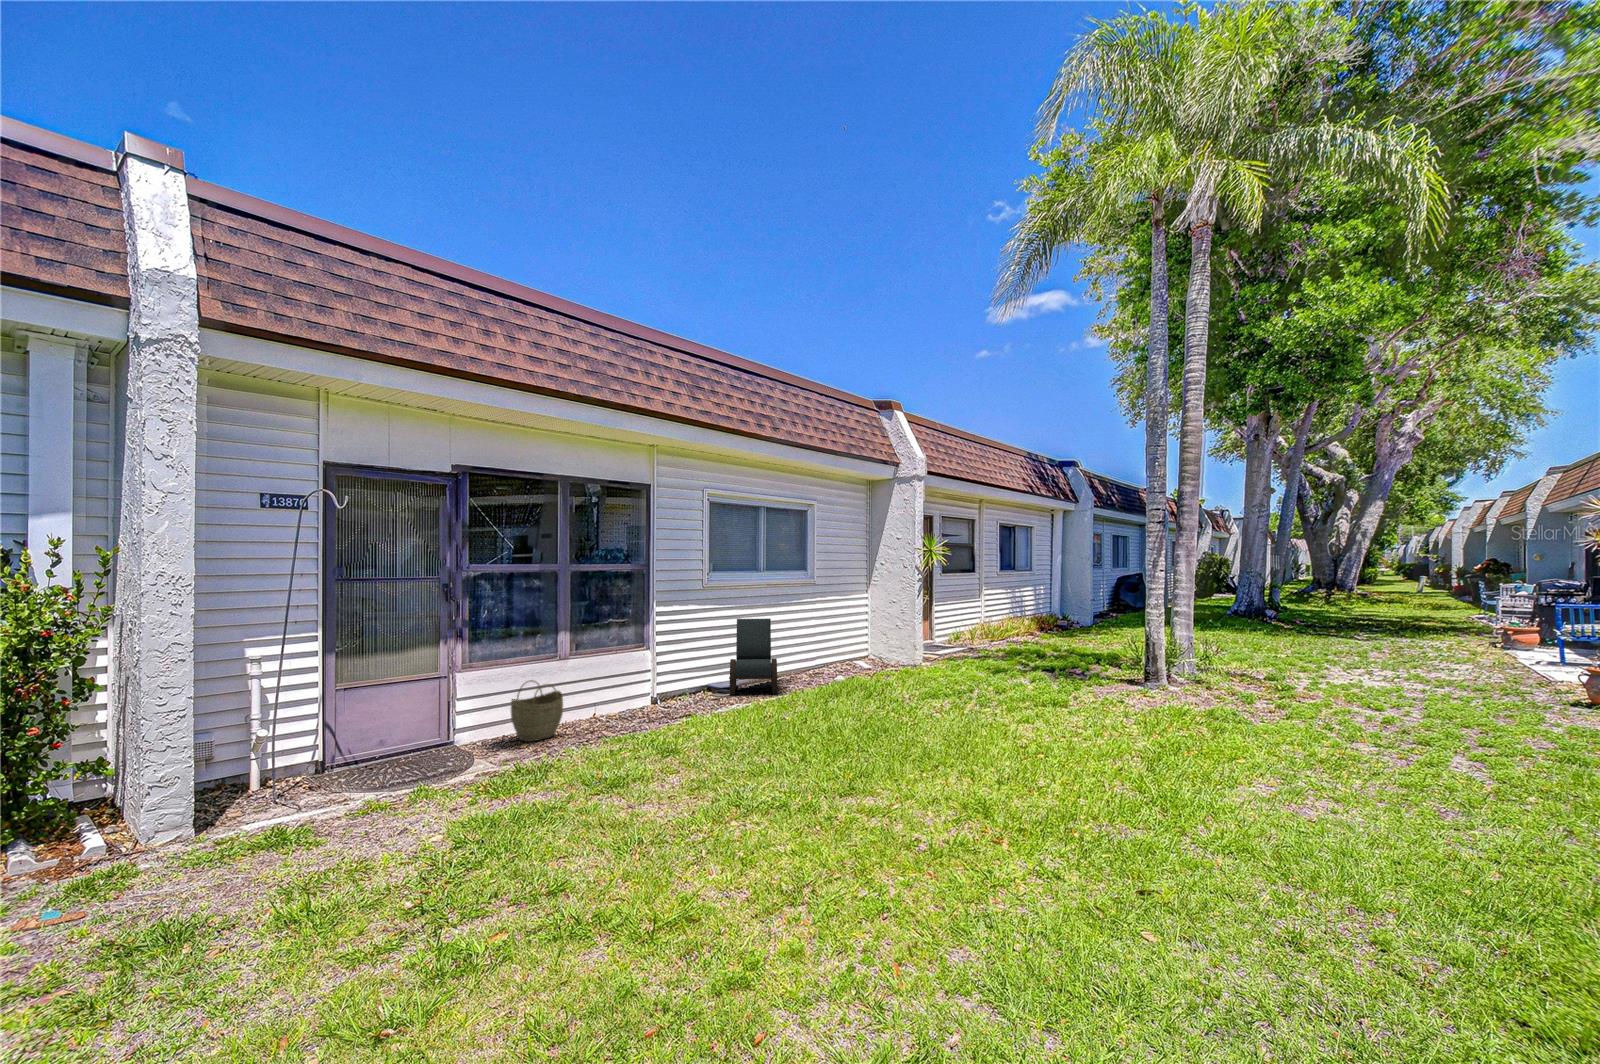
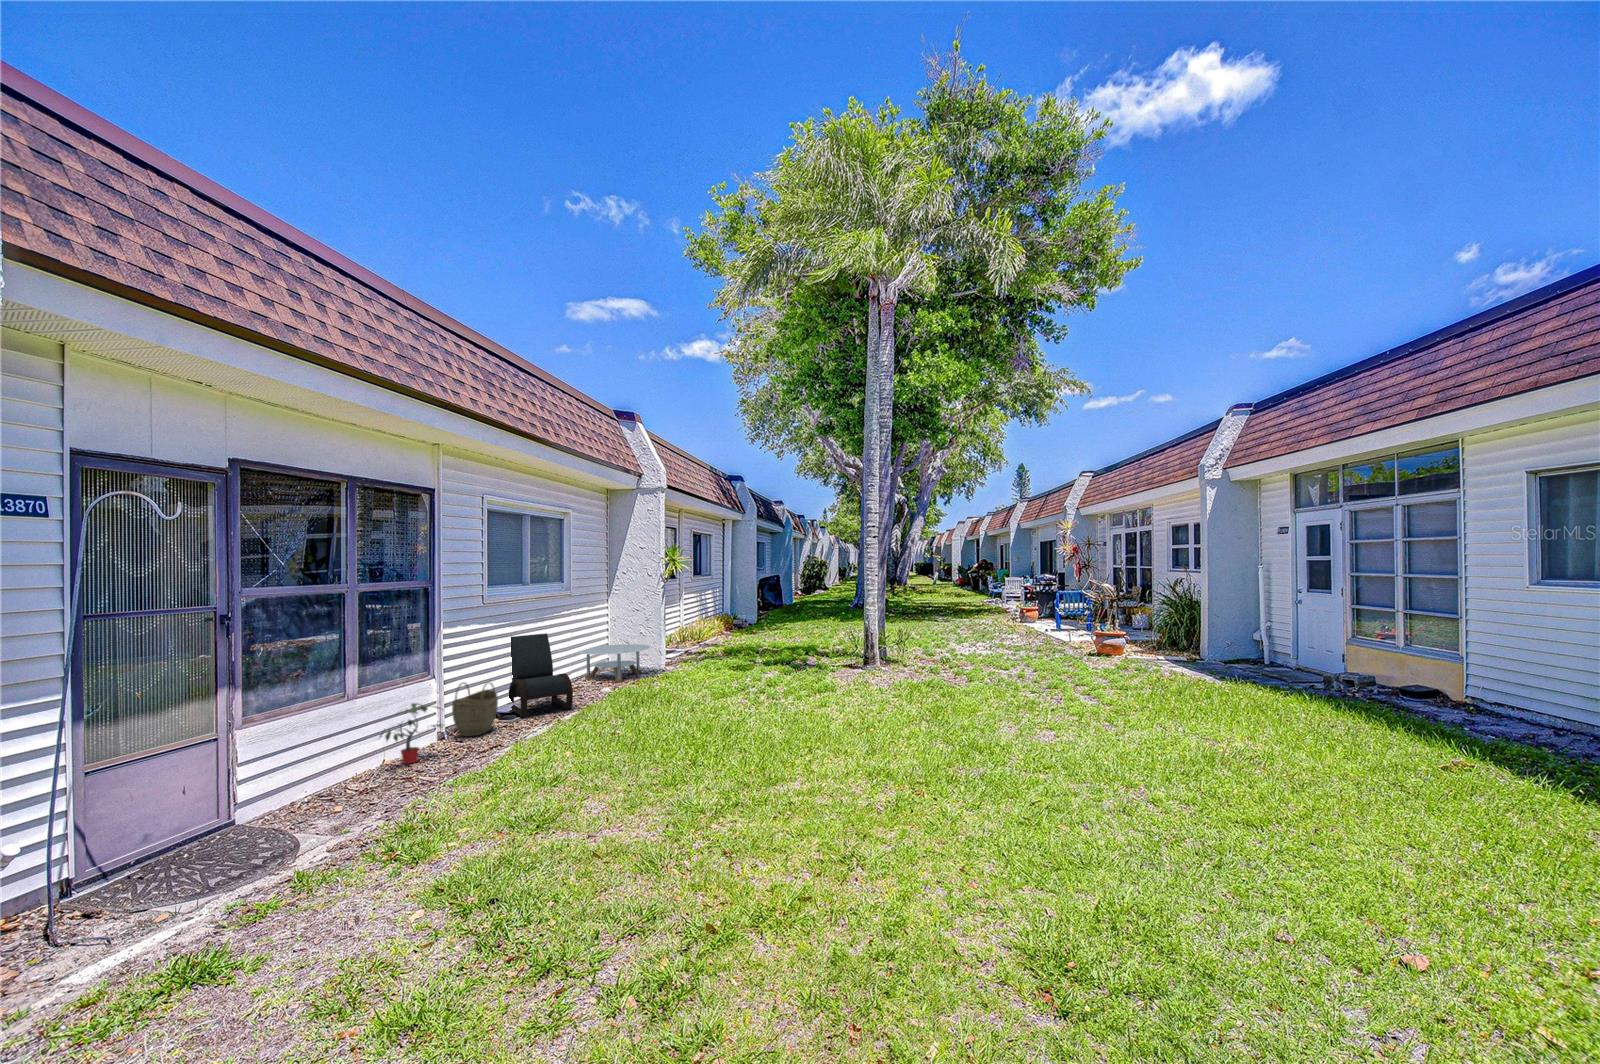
round table: none [822,635,892,674] -> present [579,644,650,682]
potted plant: none [580,669,642,720] -> present [380,703,442,764]
woven basket: present [511,680,563,742] -> present [452,682,498,736]

